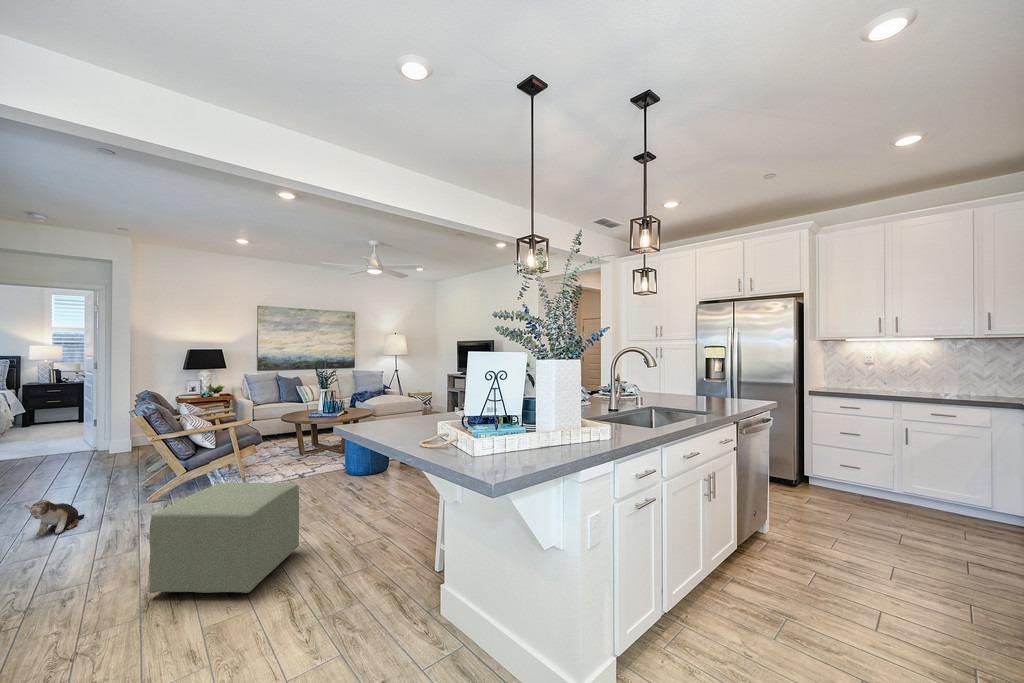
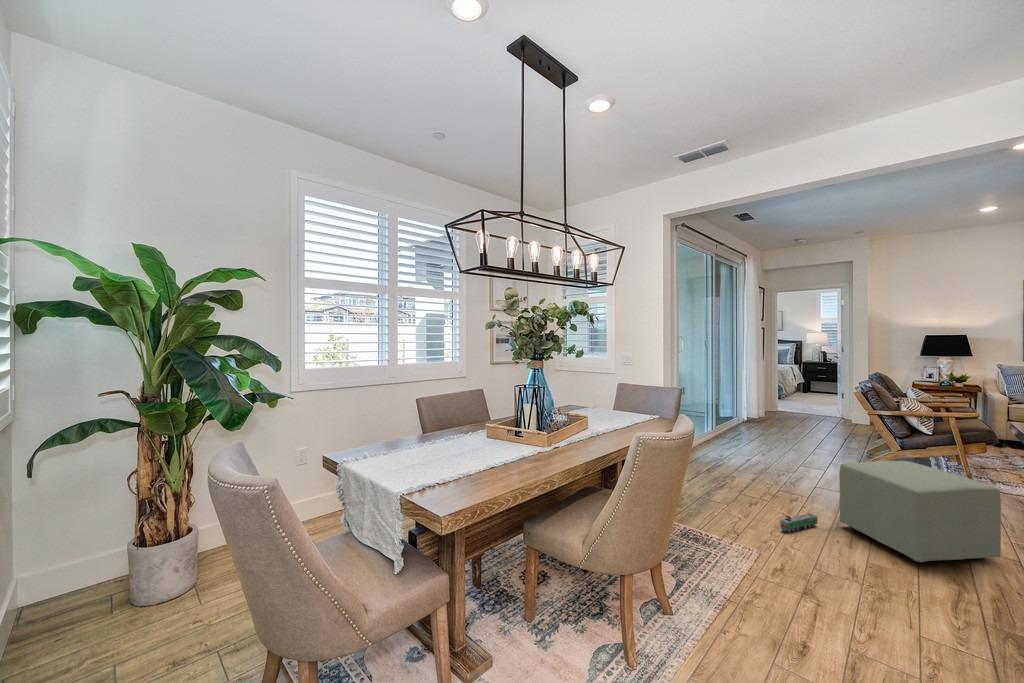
plush toy: present [24,500,85,536] -> none [782,438,819,464]
toy train: none [61,602,120,660] -> present [781,513,818,532]

